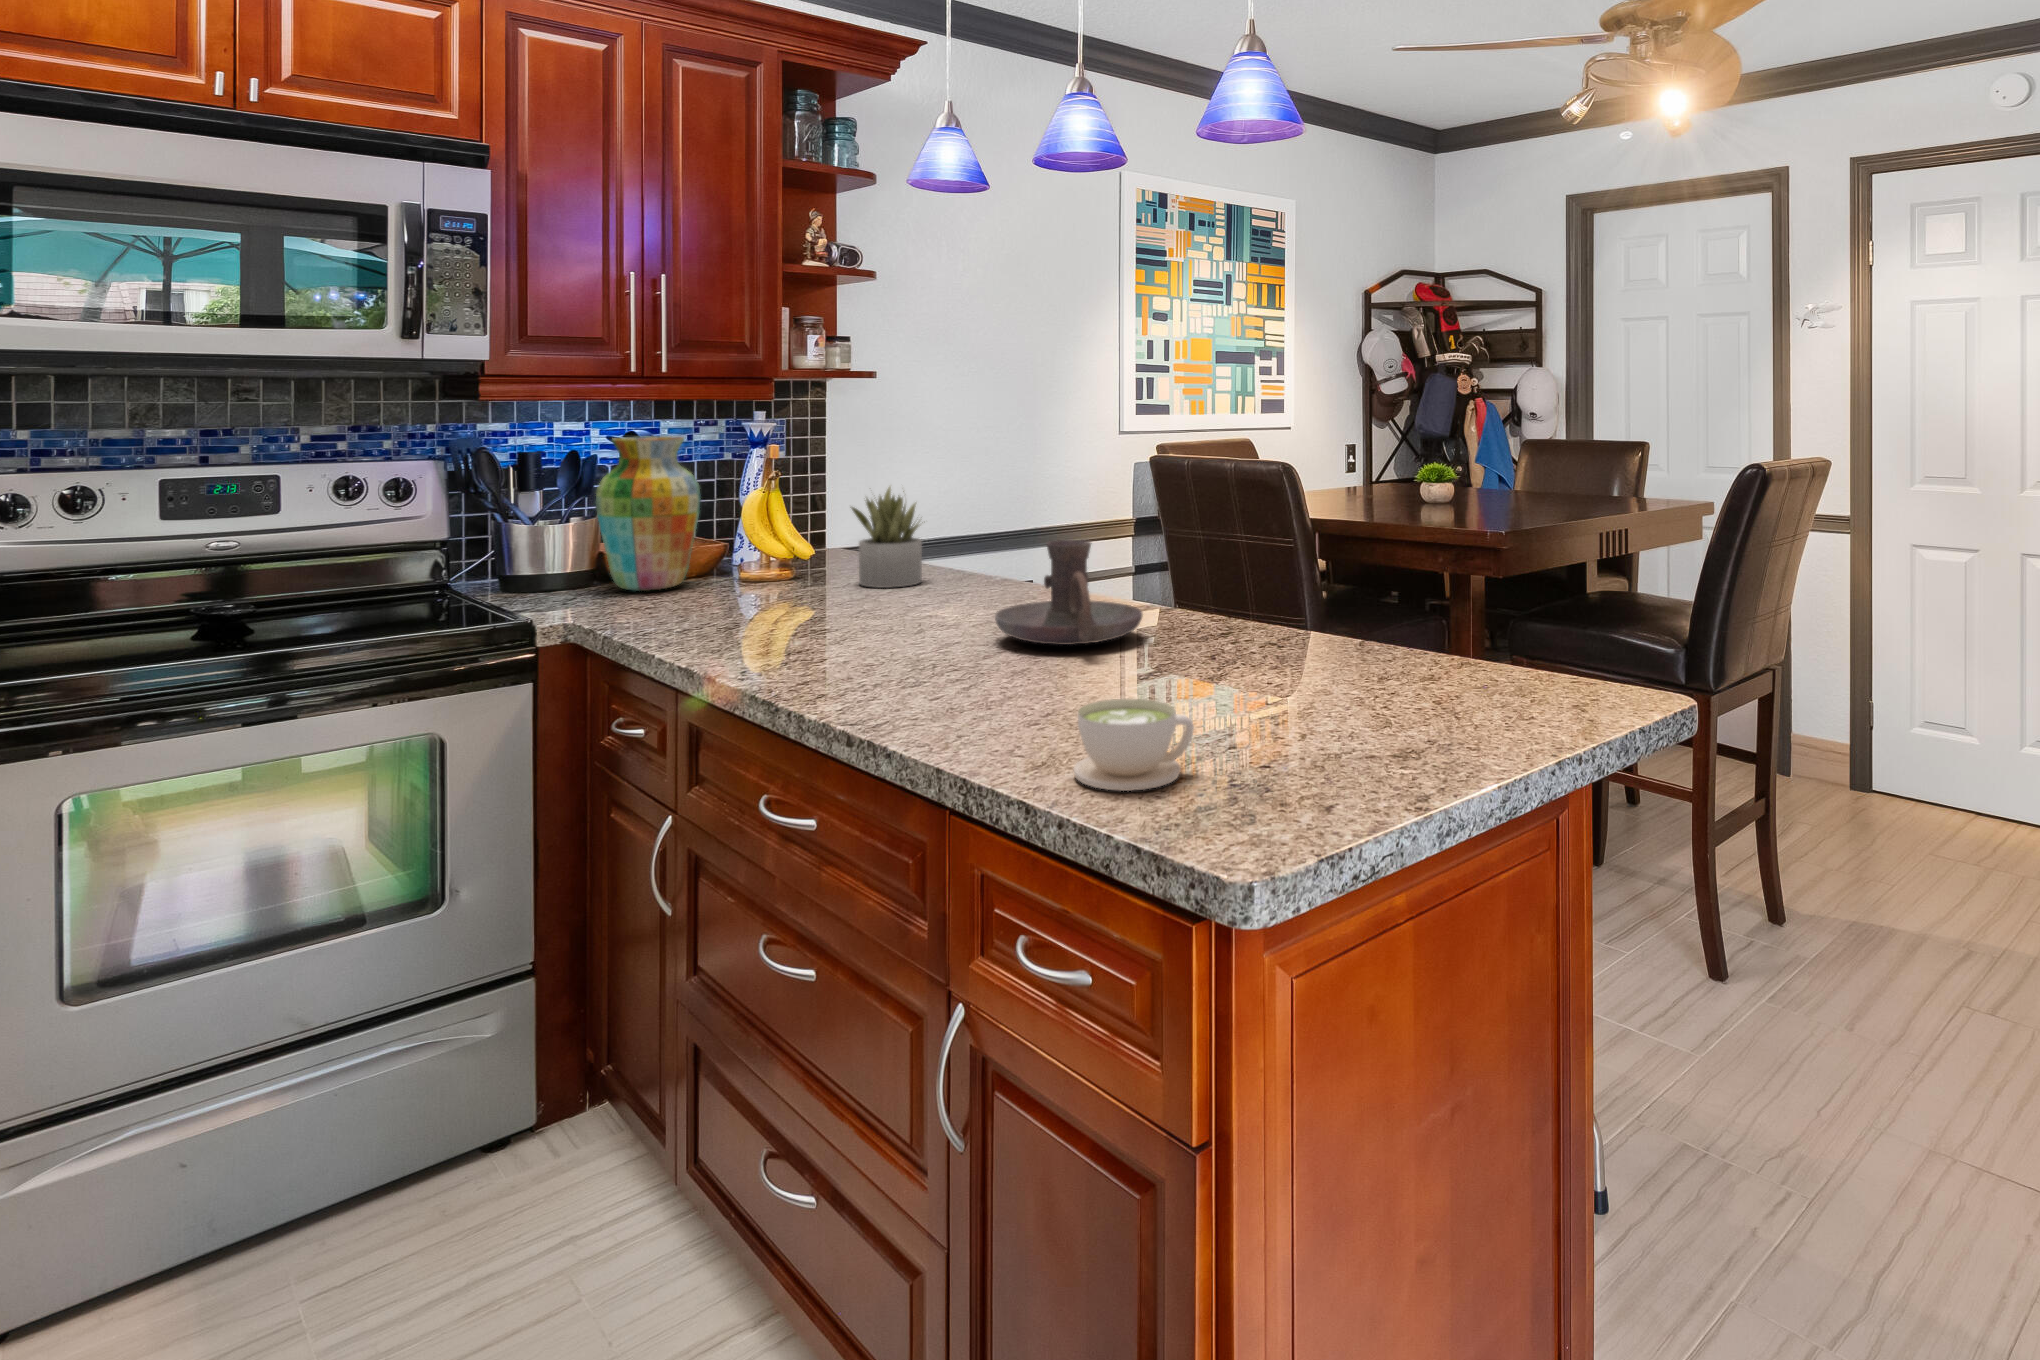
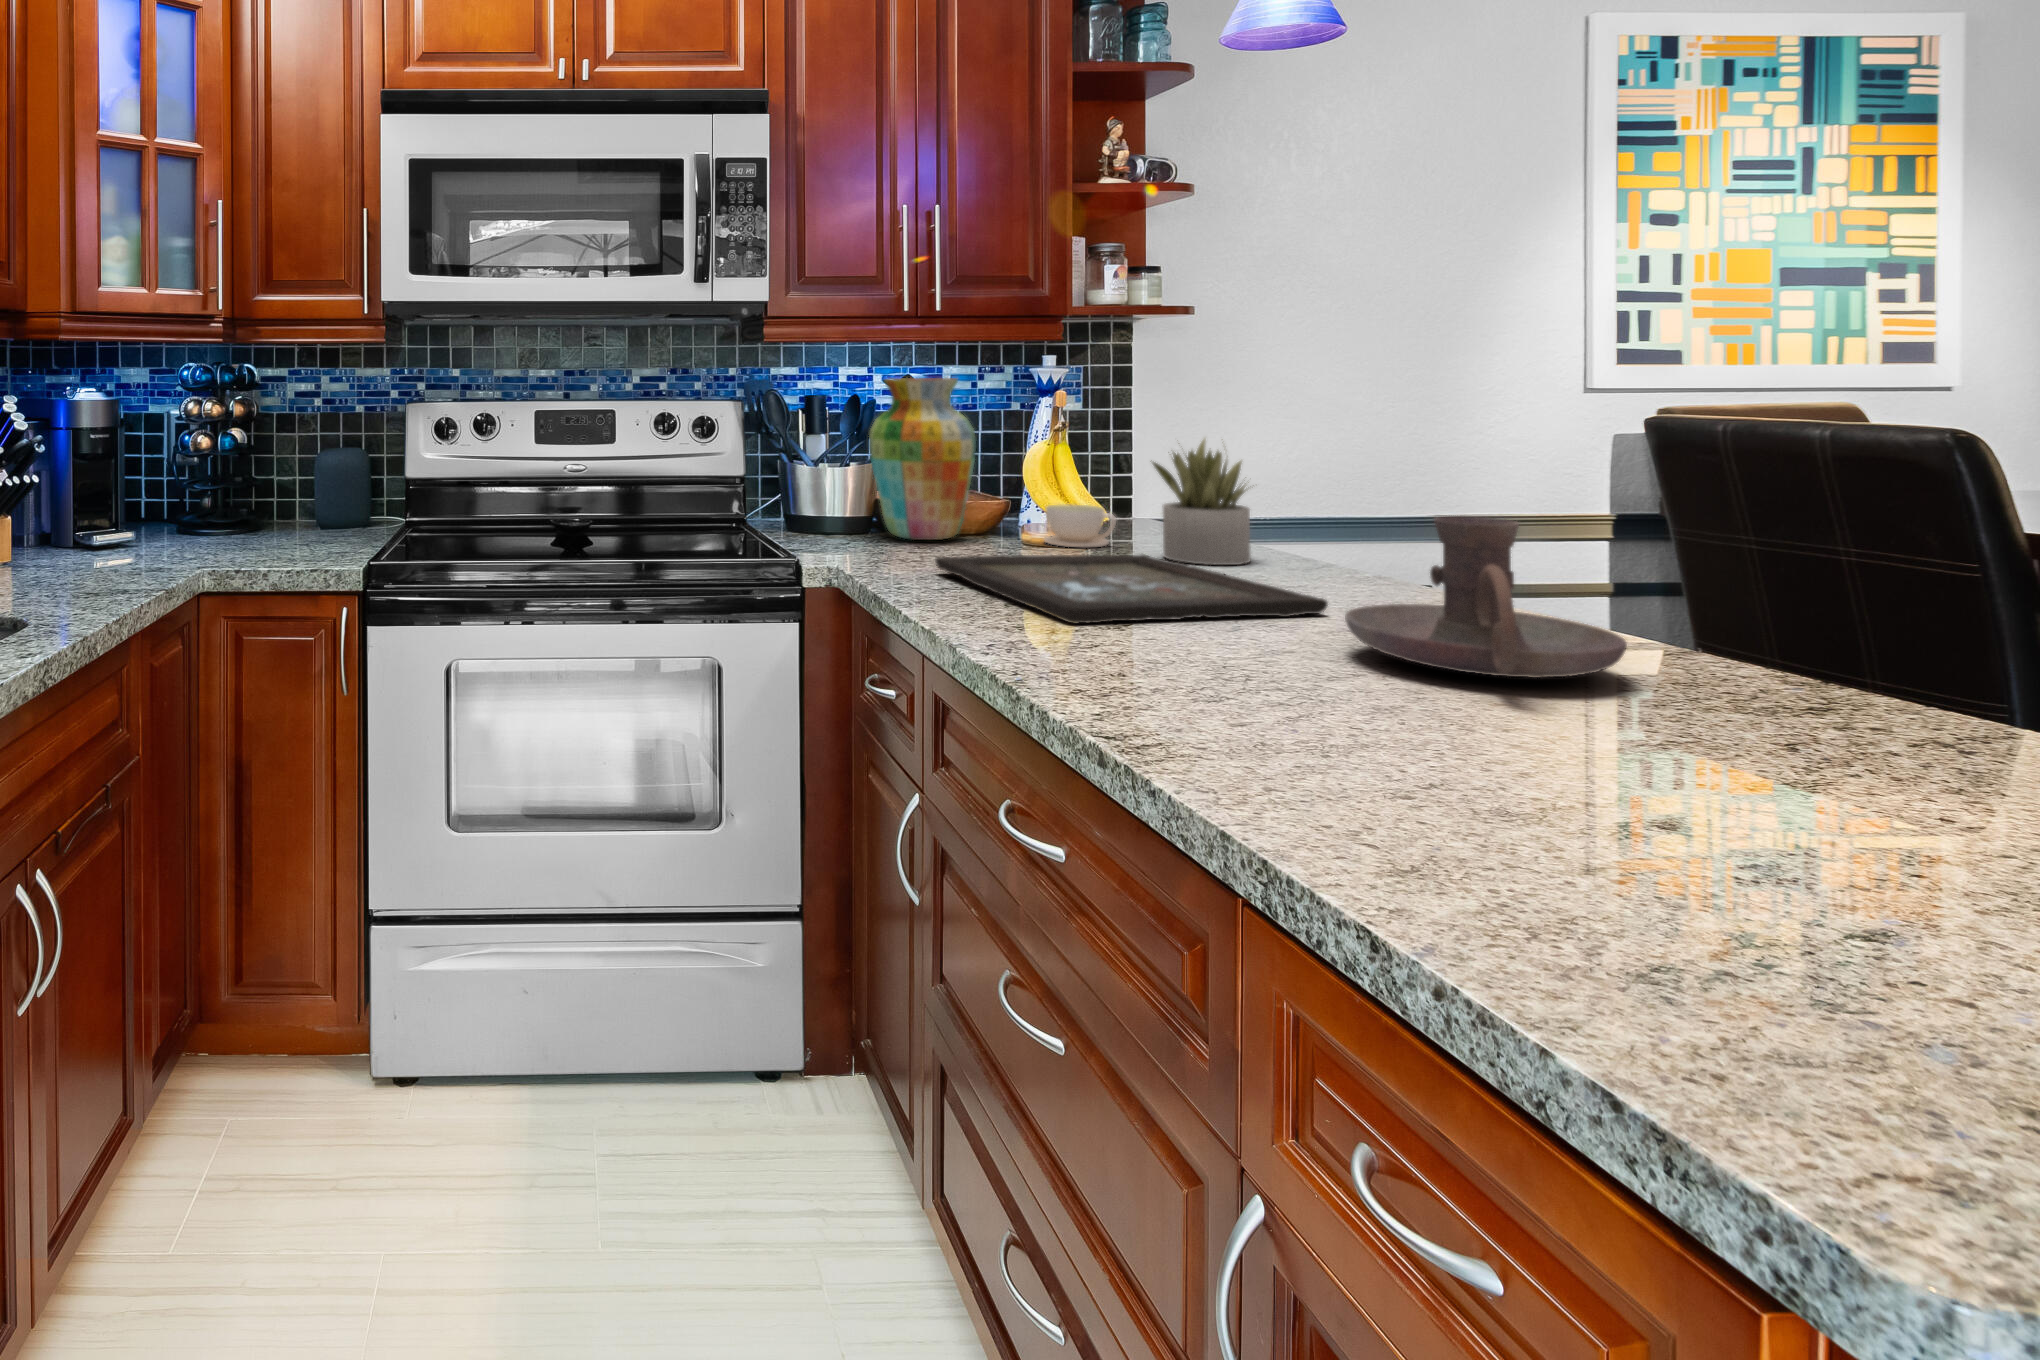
tray: none [677,584,980,648] -> present [935,554,1328,624]
coffee cup: present [1073,699,1194,791] -> present [1044,504,1116,548]

